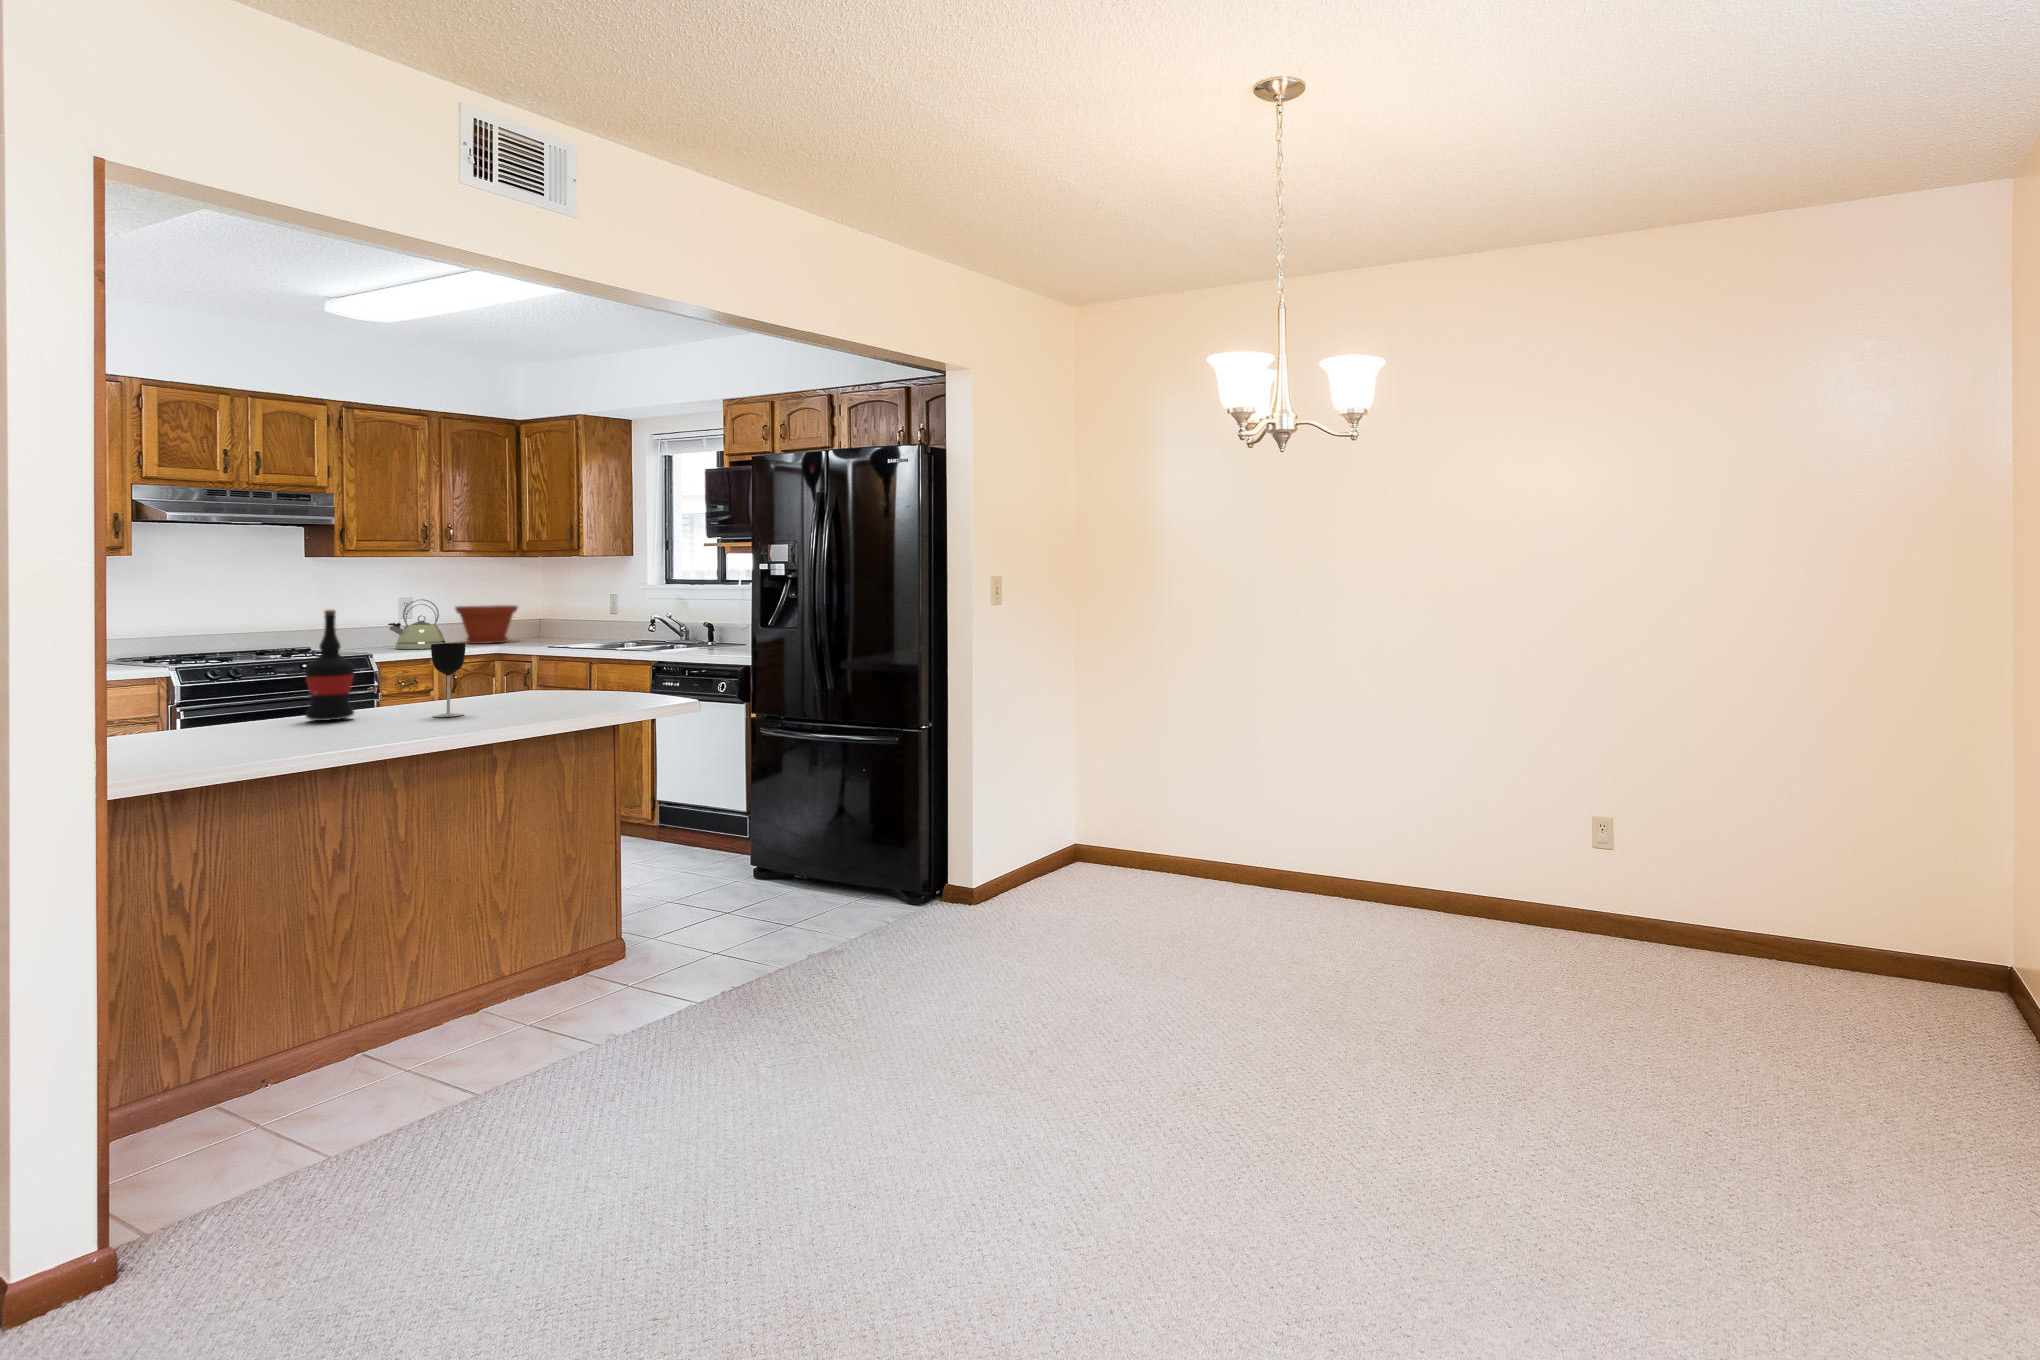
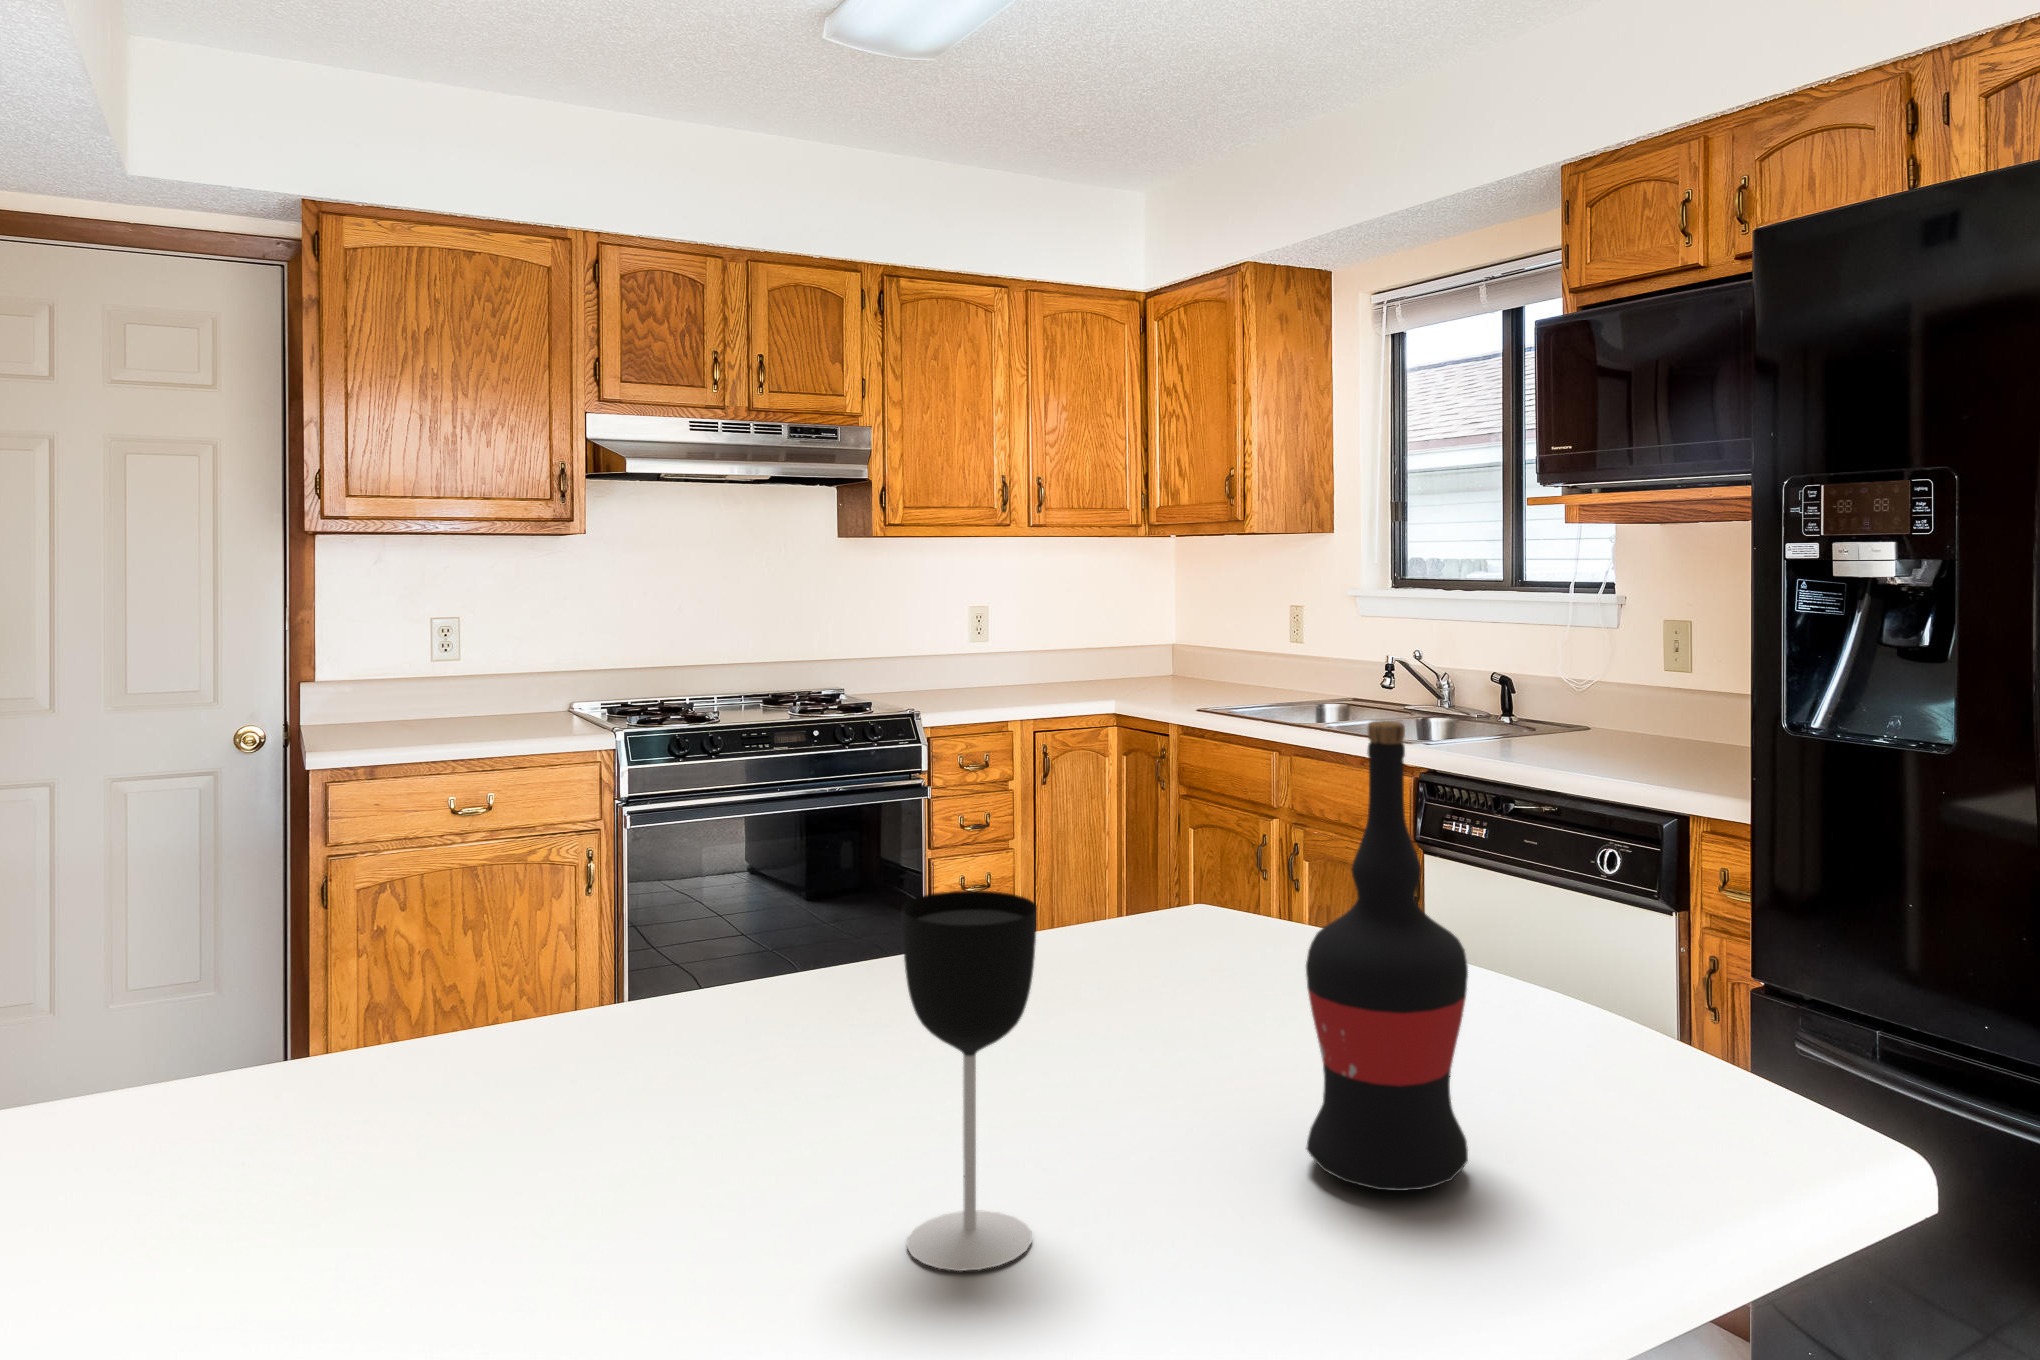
kettle: present [388,599,446,649] -> none [950,611,1036,700]
plant pot: present [455,605,518,644] -> none [1049,621,1144,690]
wine bottle: present [305,610,354,721] -> present [1306,720,1468,1191]

